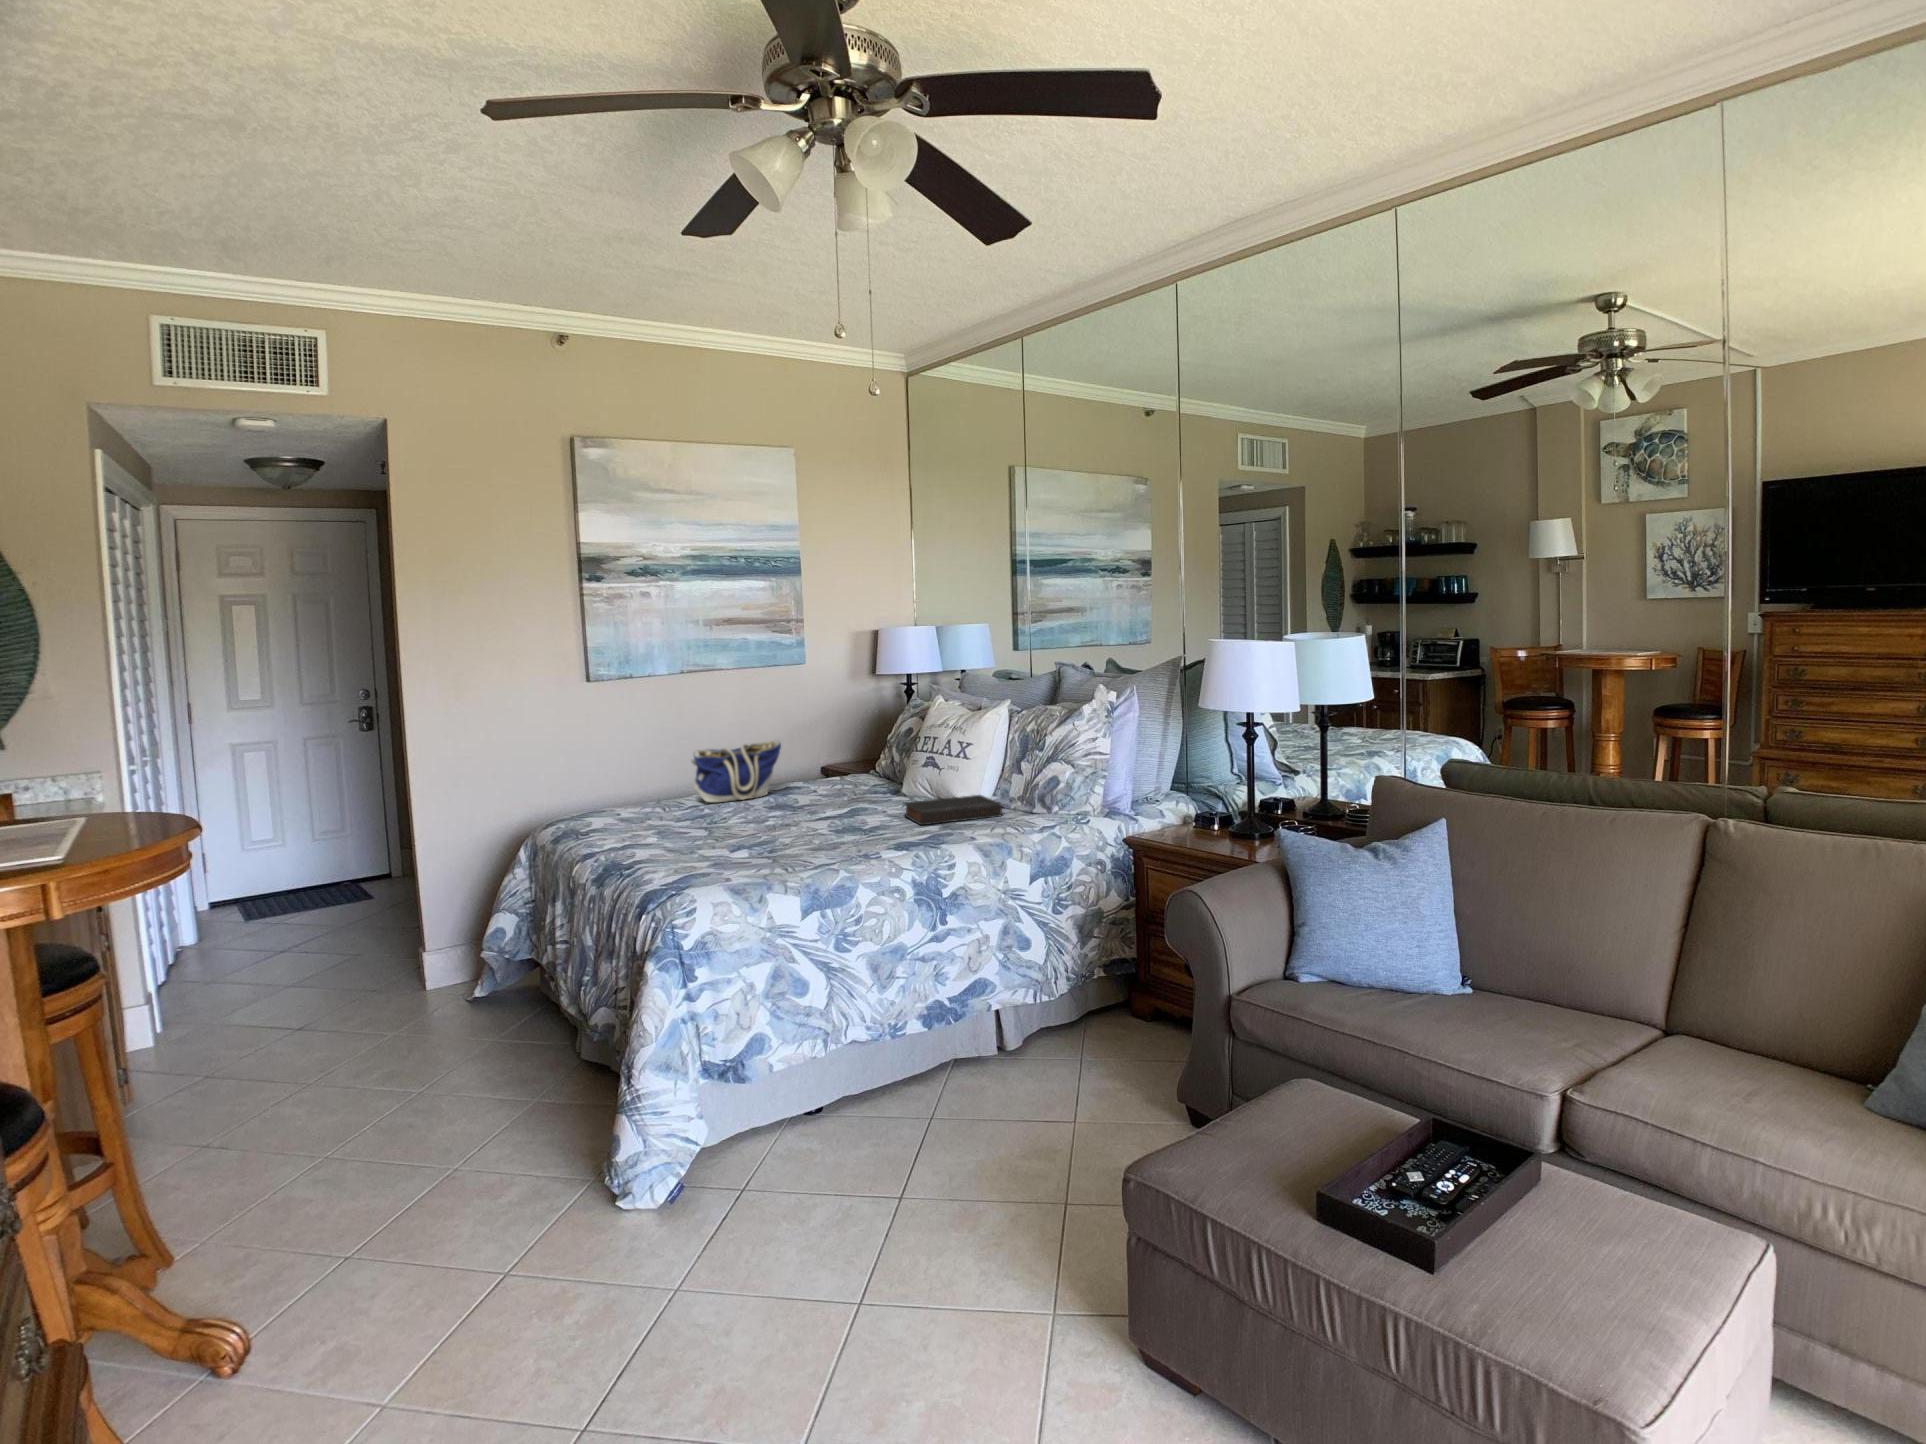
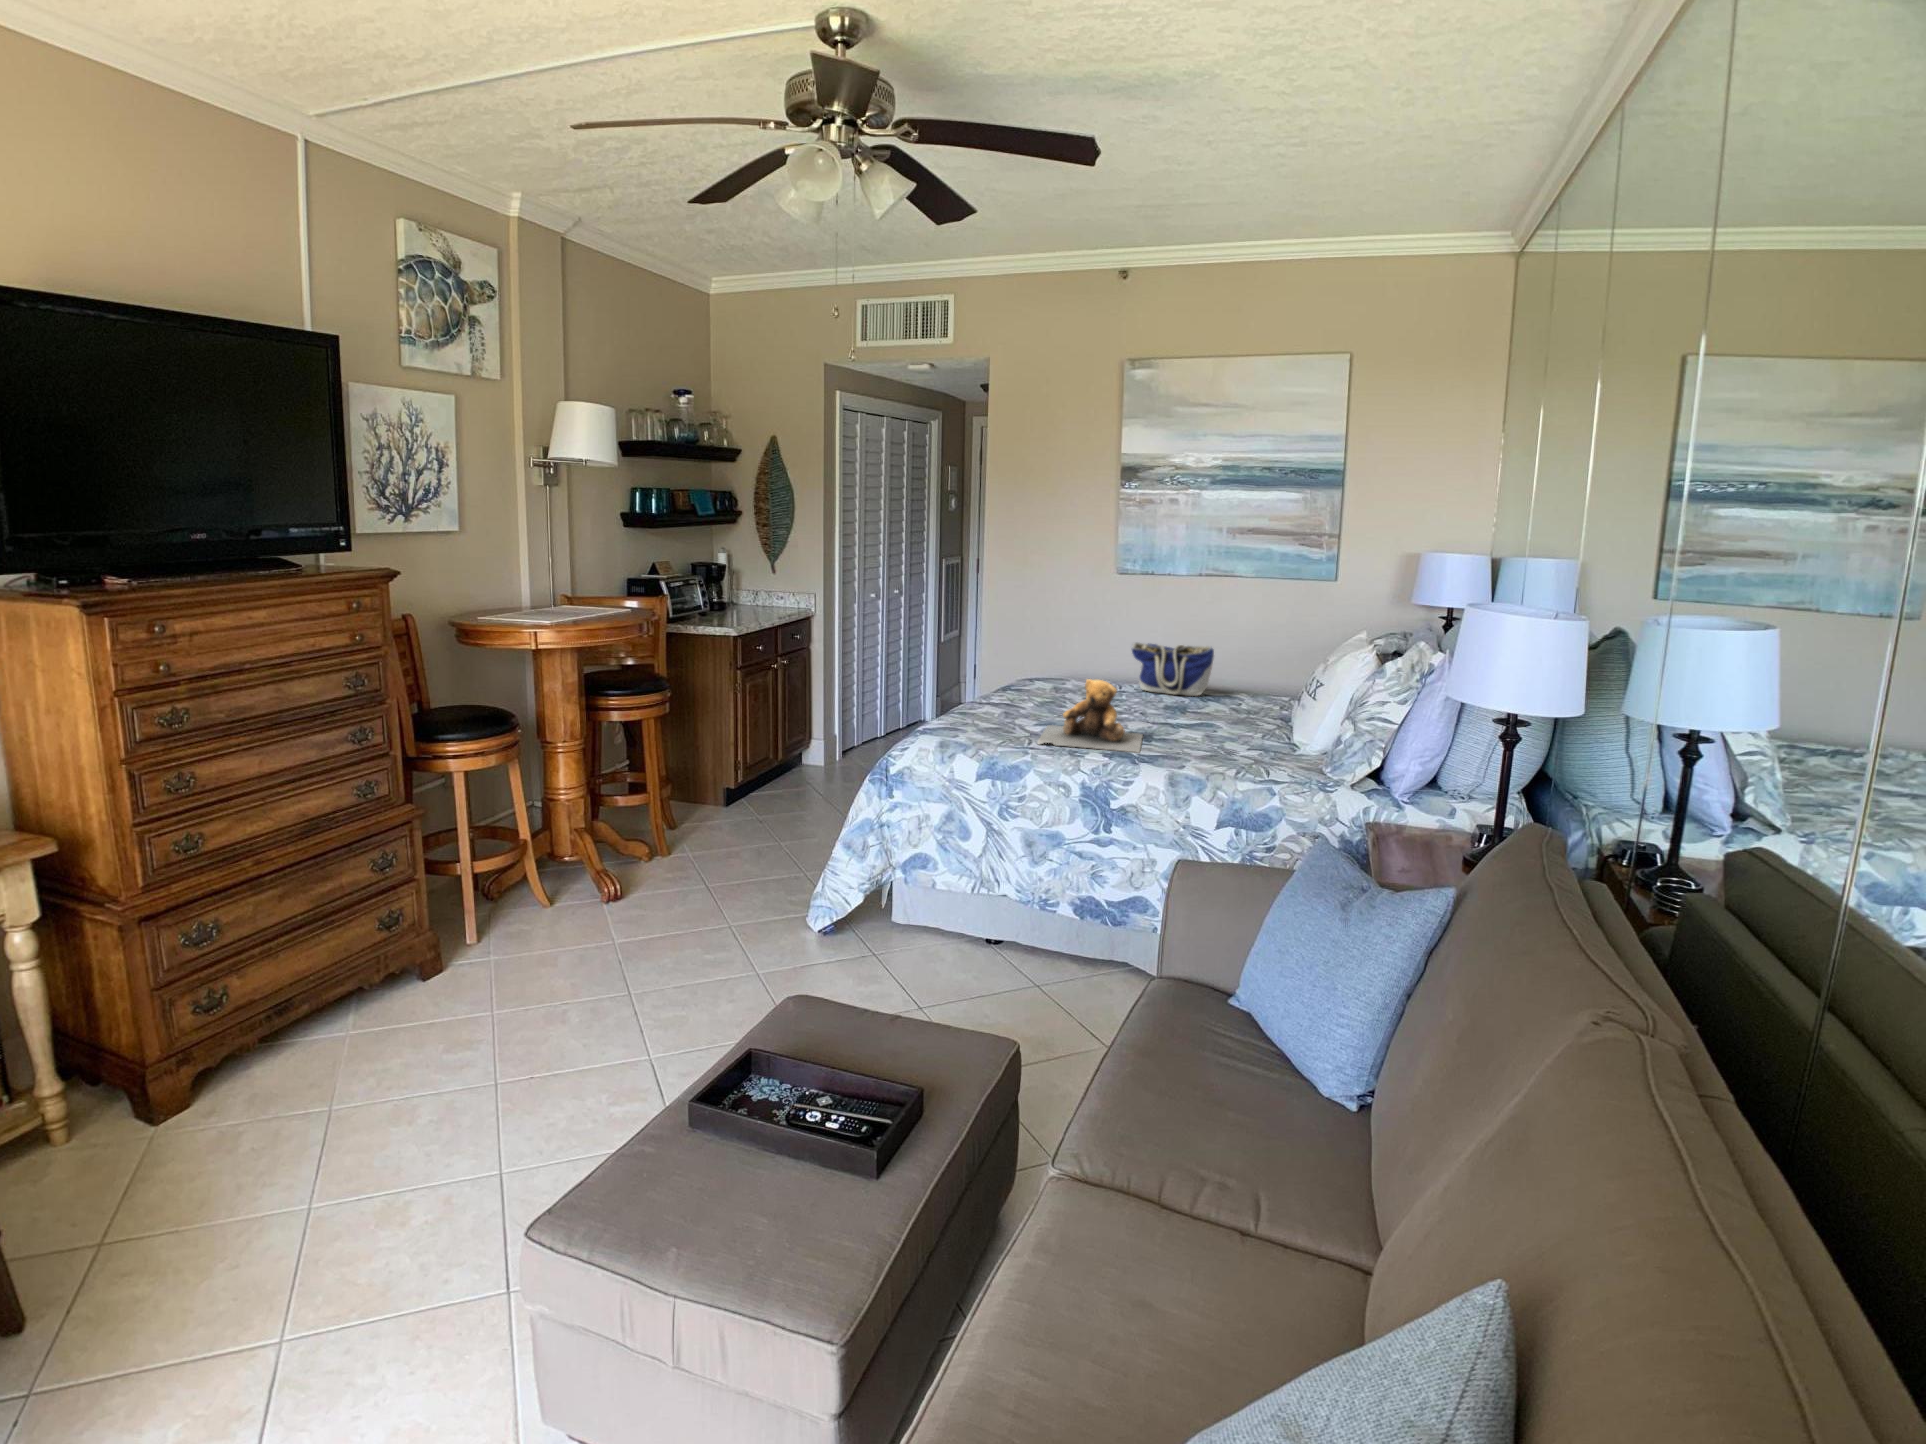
teddy bear: none [770,776,912,860] -> present [1038,679,1143,753]
book: present [904,795,1002,825] -> none [1188,723,1294,761]

